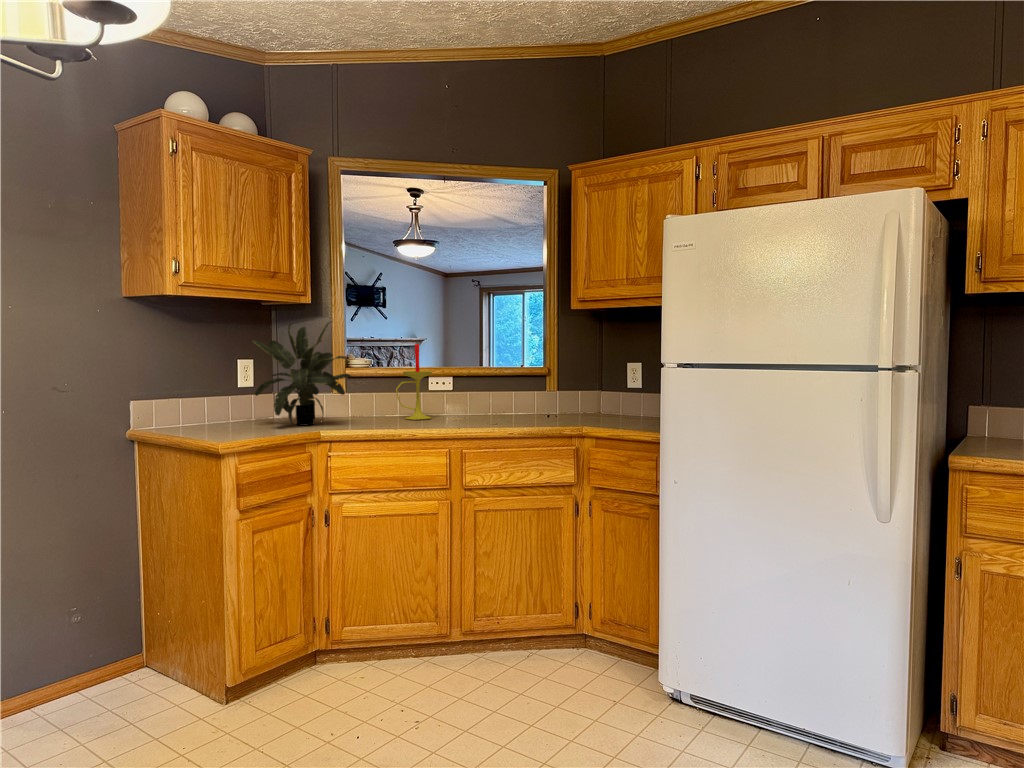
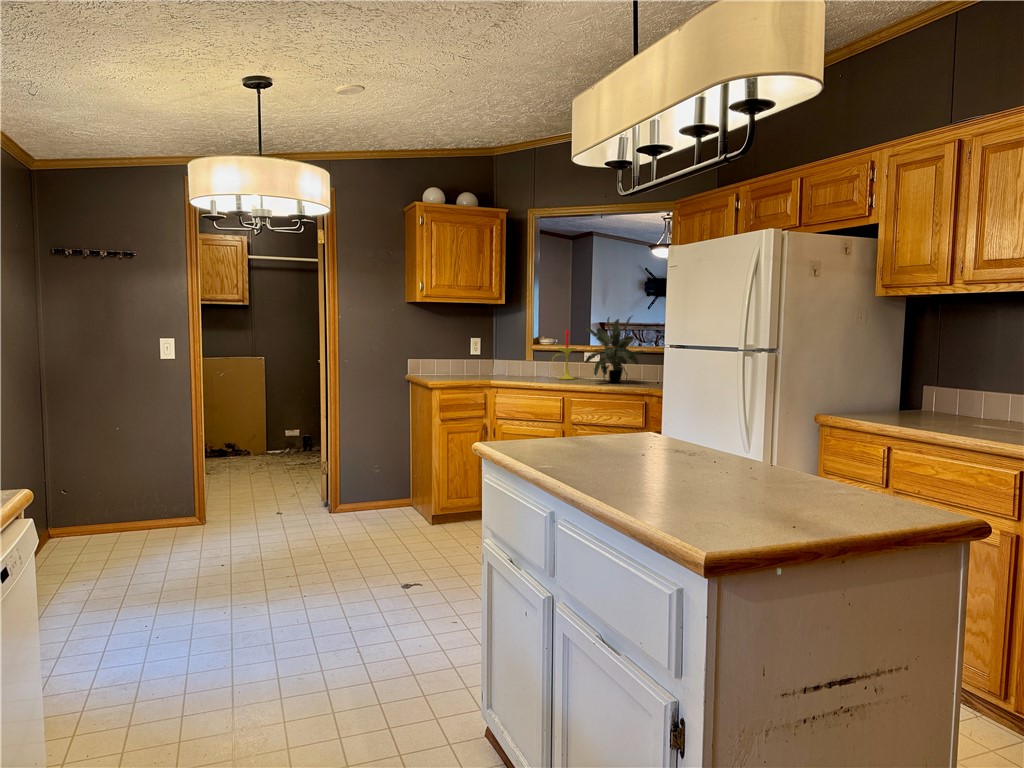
potted plant: present [251,321,351,426] -> present [585,317,645,383]

